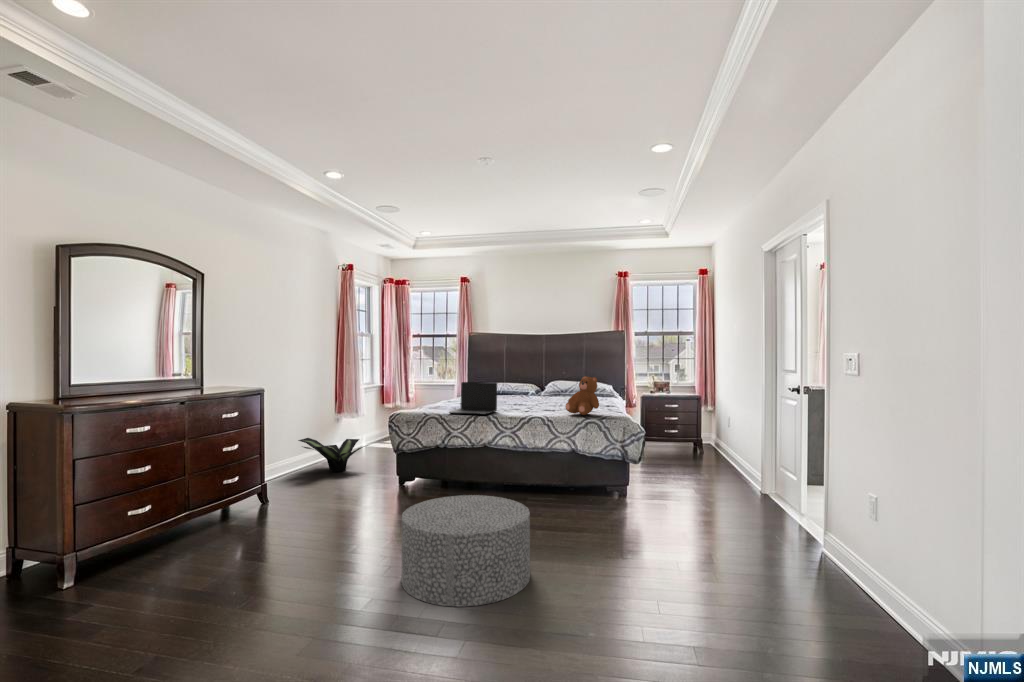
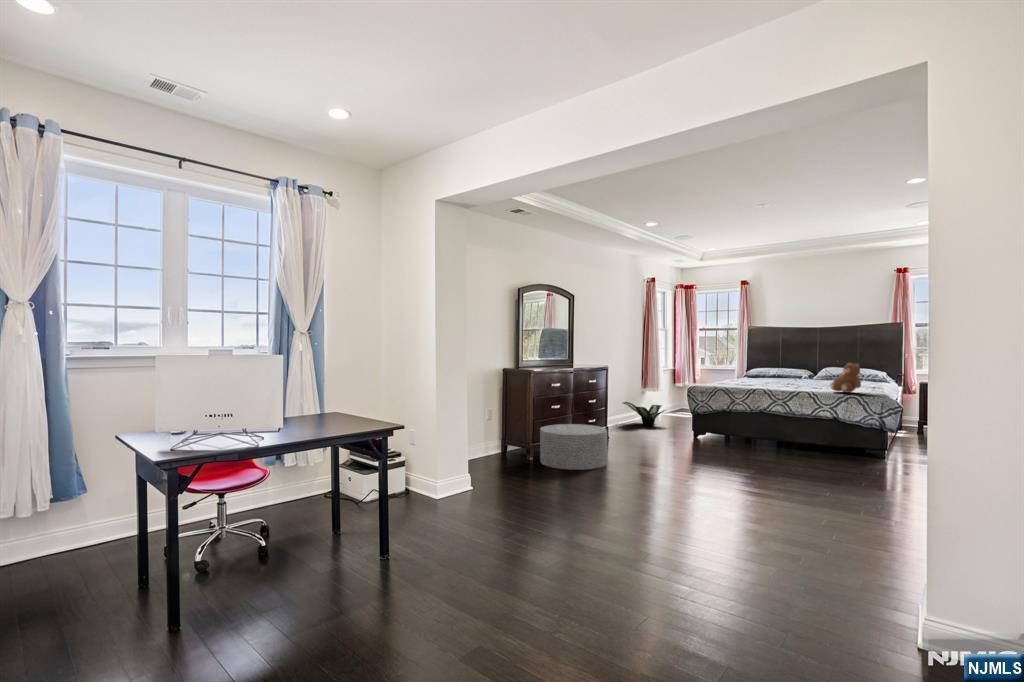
laptop: present [449,382,497,415] -> none [733,365,772,389]
ottoman: present [402,495,530,607] -> present [540,424,607,470]

